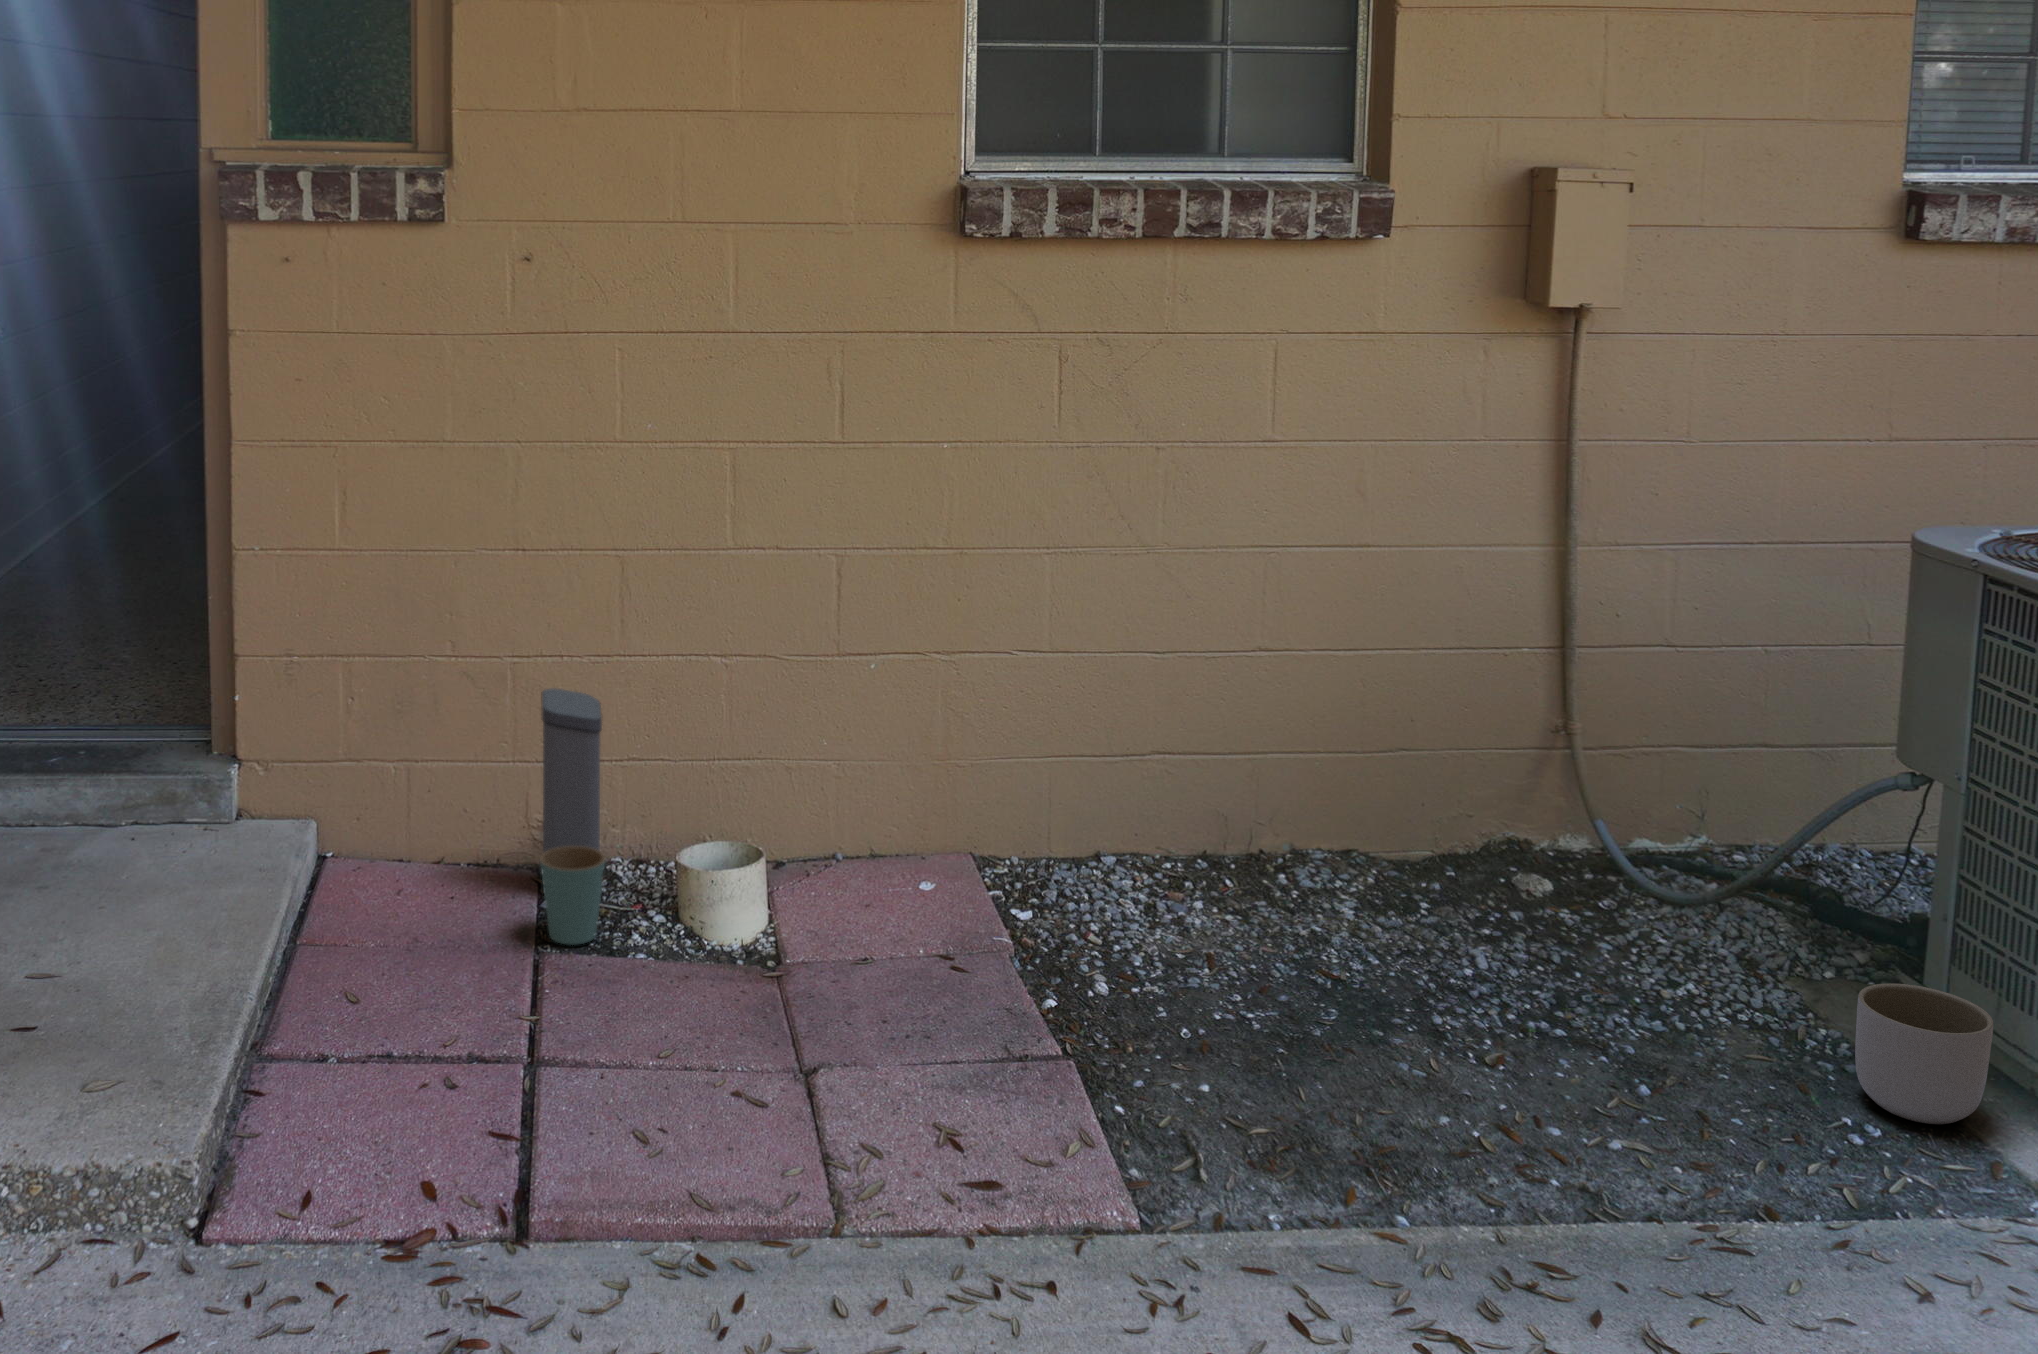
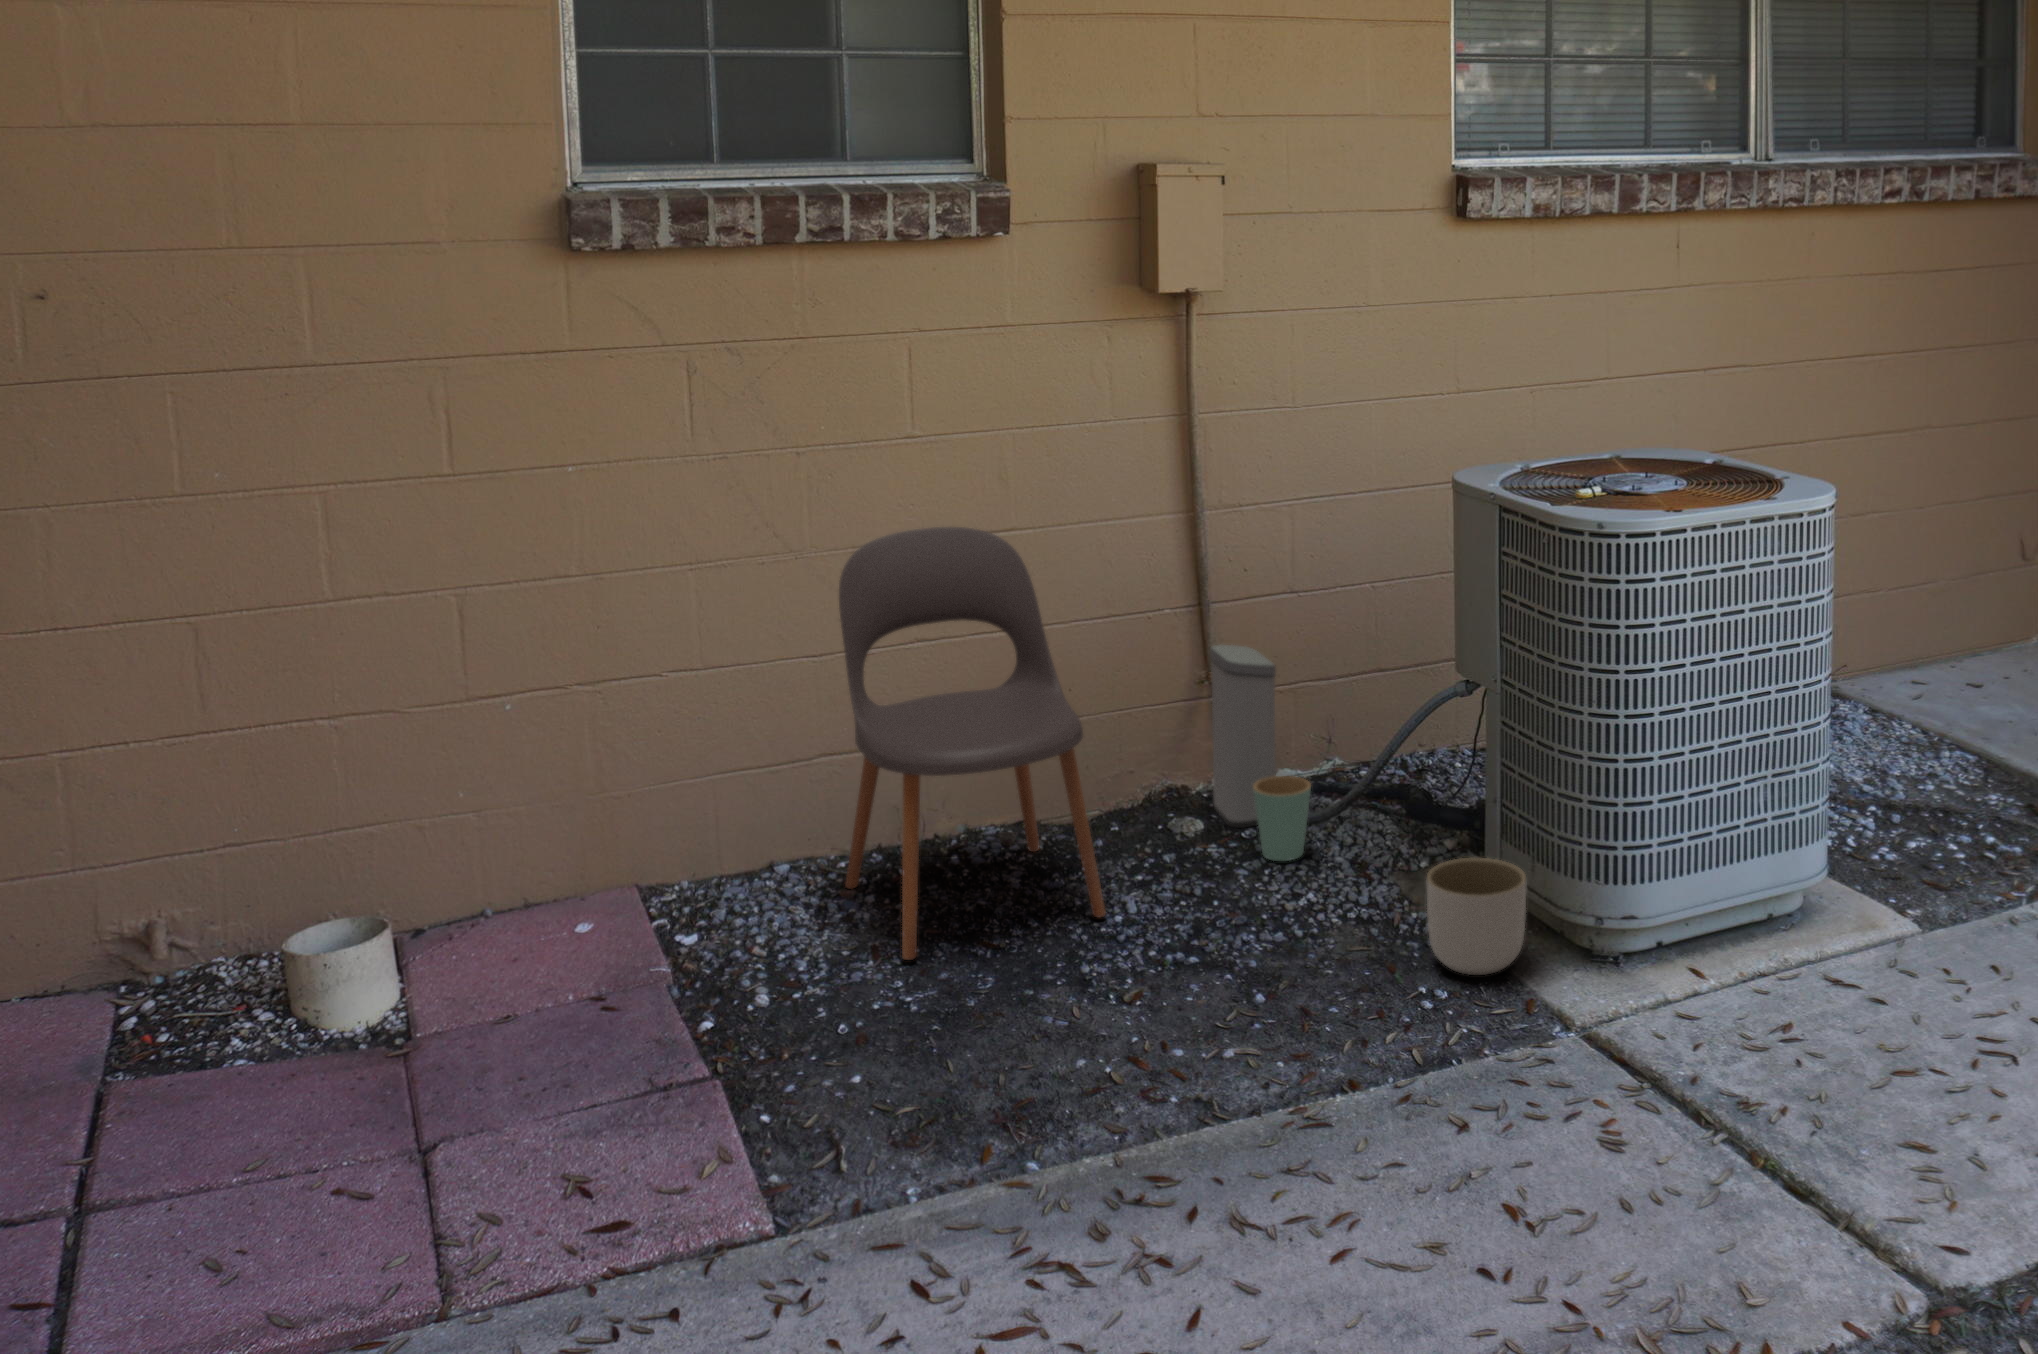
chair: none [1168,536,1453,975] -> present [839,527,1106,960]
trash can: present [540,688,606,945] -> present [1210,645,1311,861]

